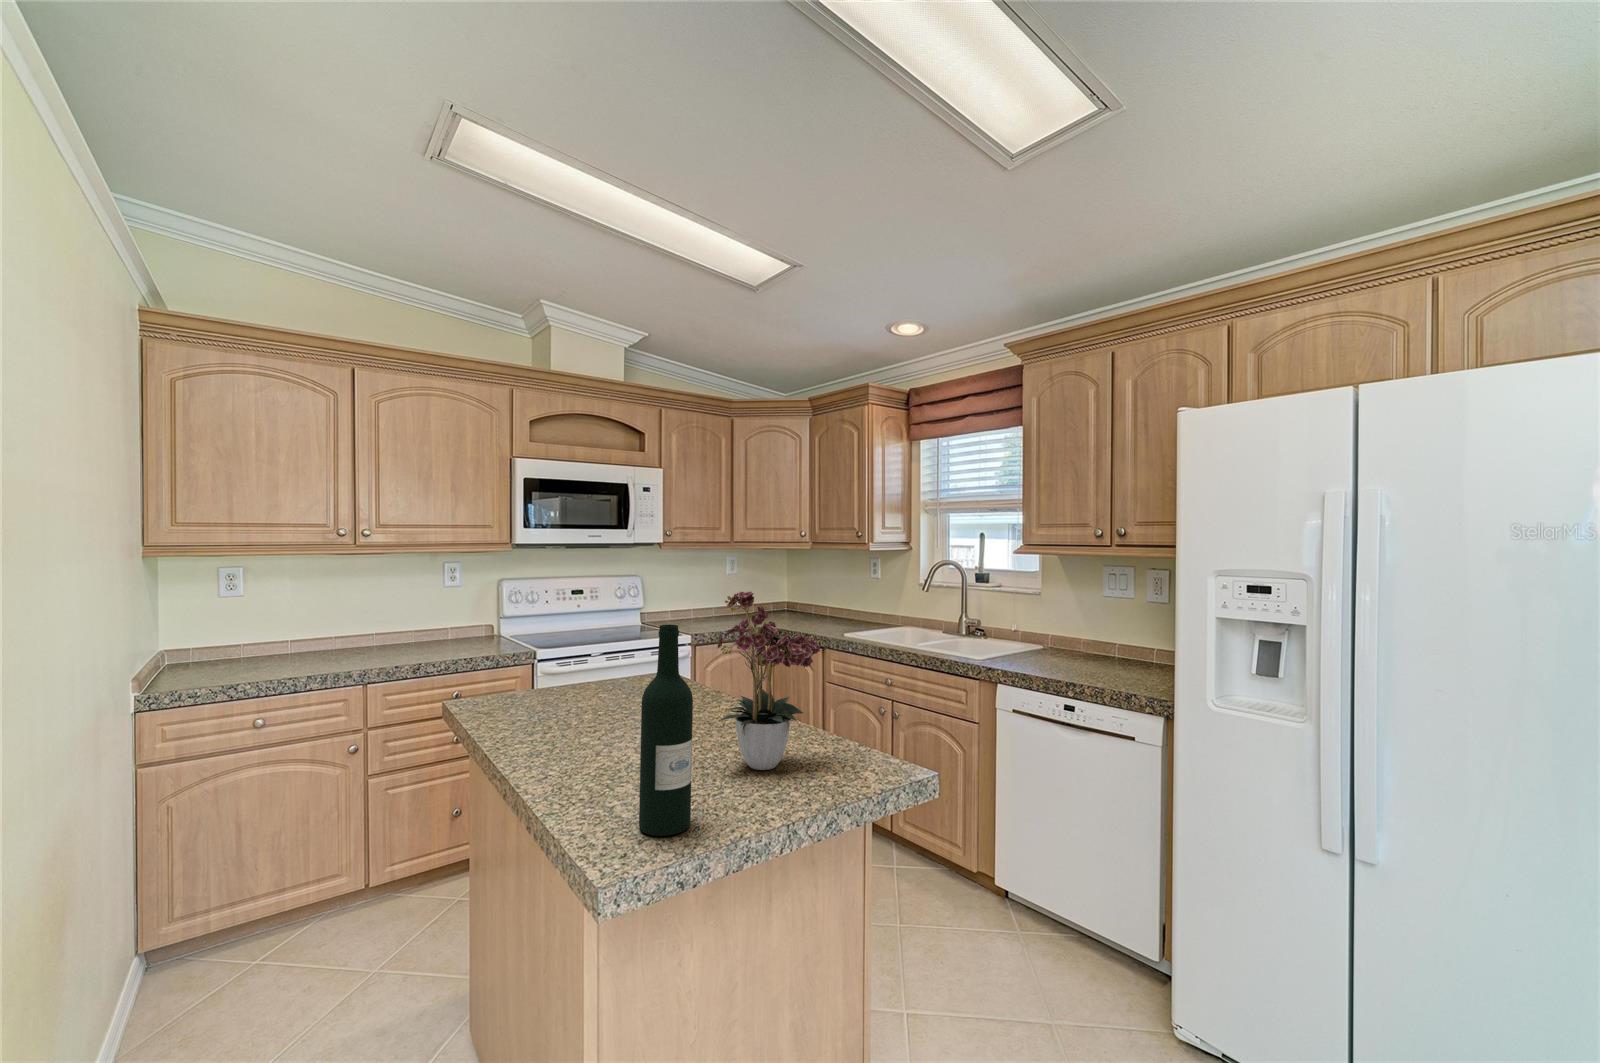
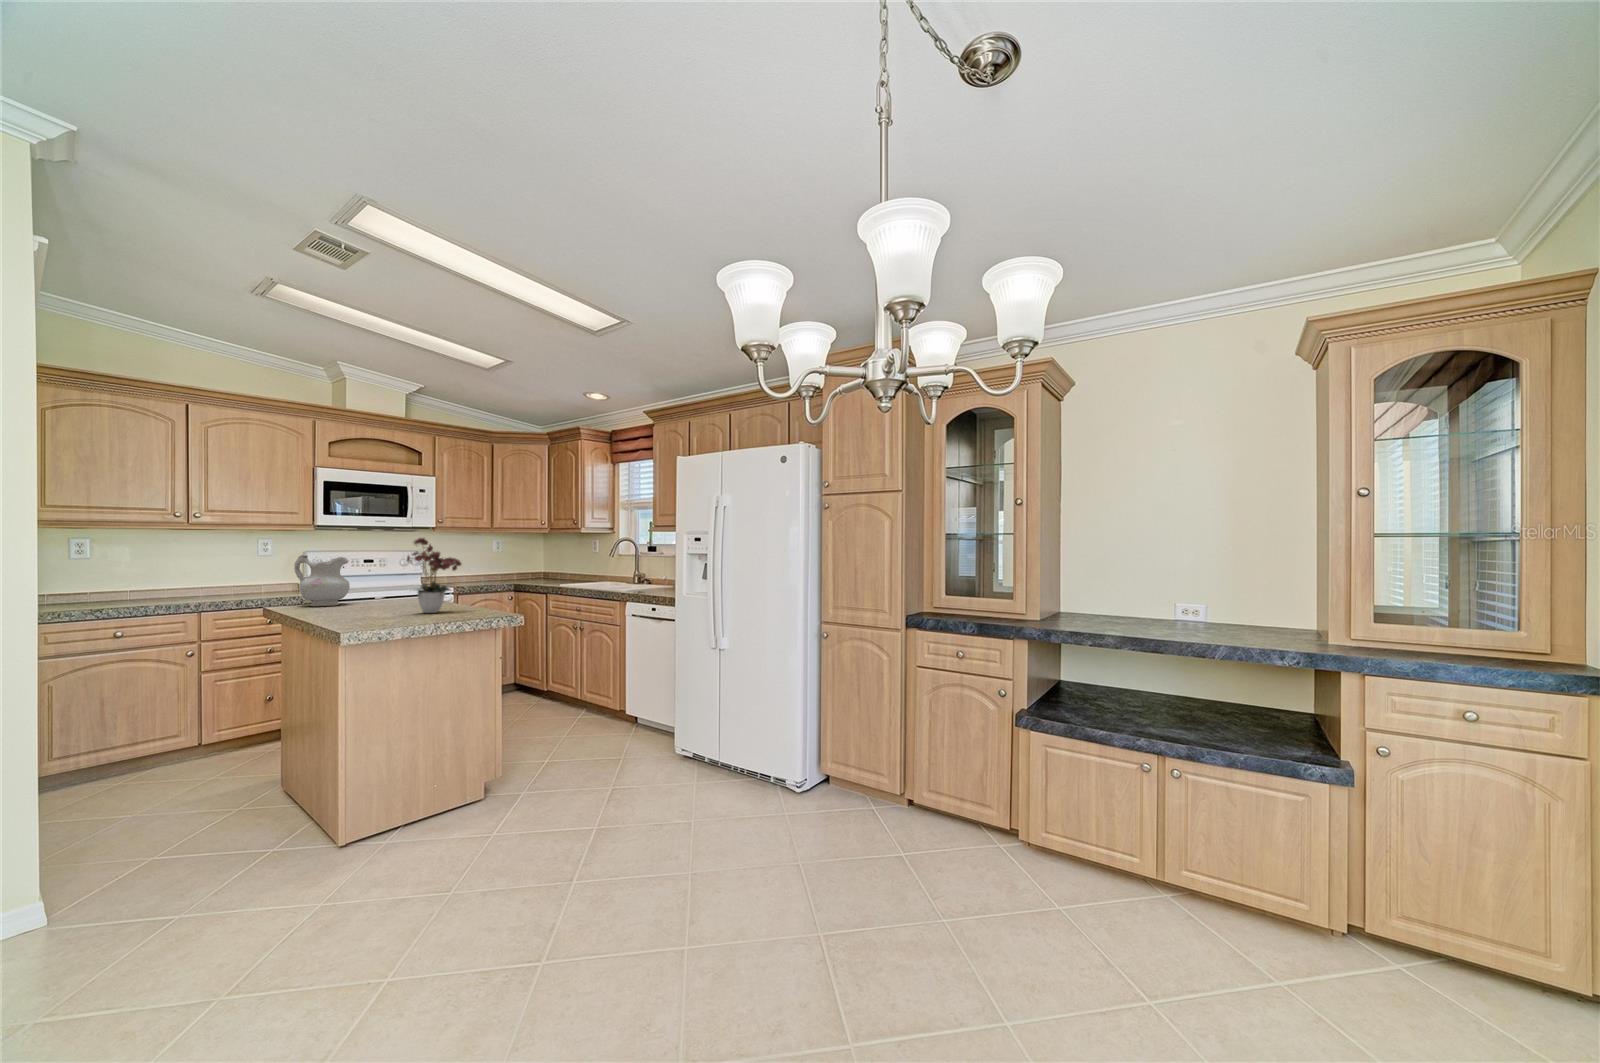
ceramic pitcher: none [492,611,579,711] -> present [294,555,350,606]
wine bottle: present [639,625,693,836] -> none [357,546,382,622]

